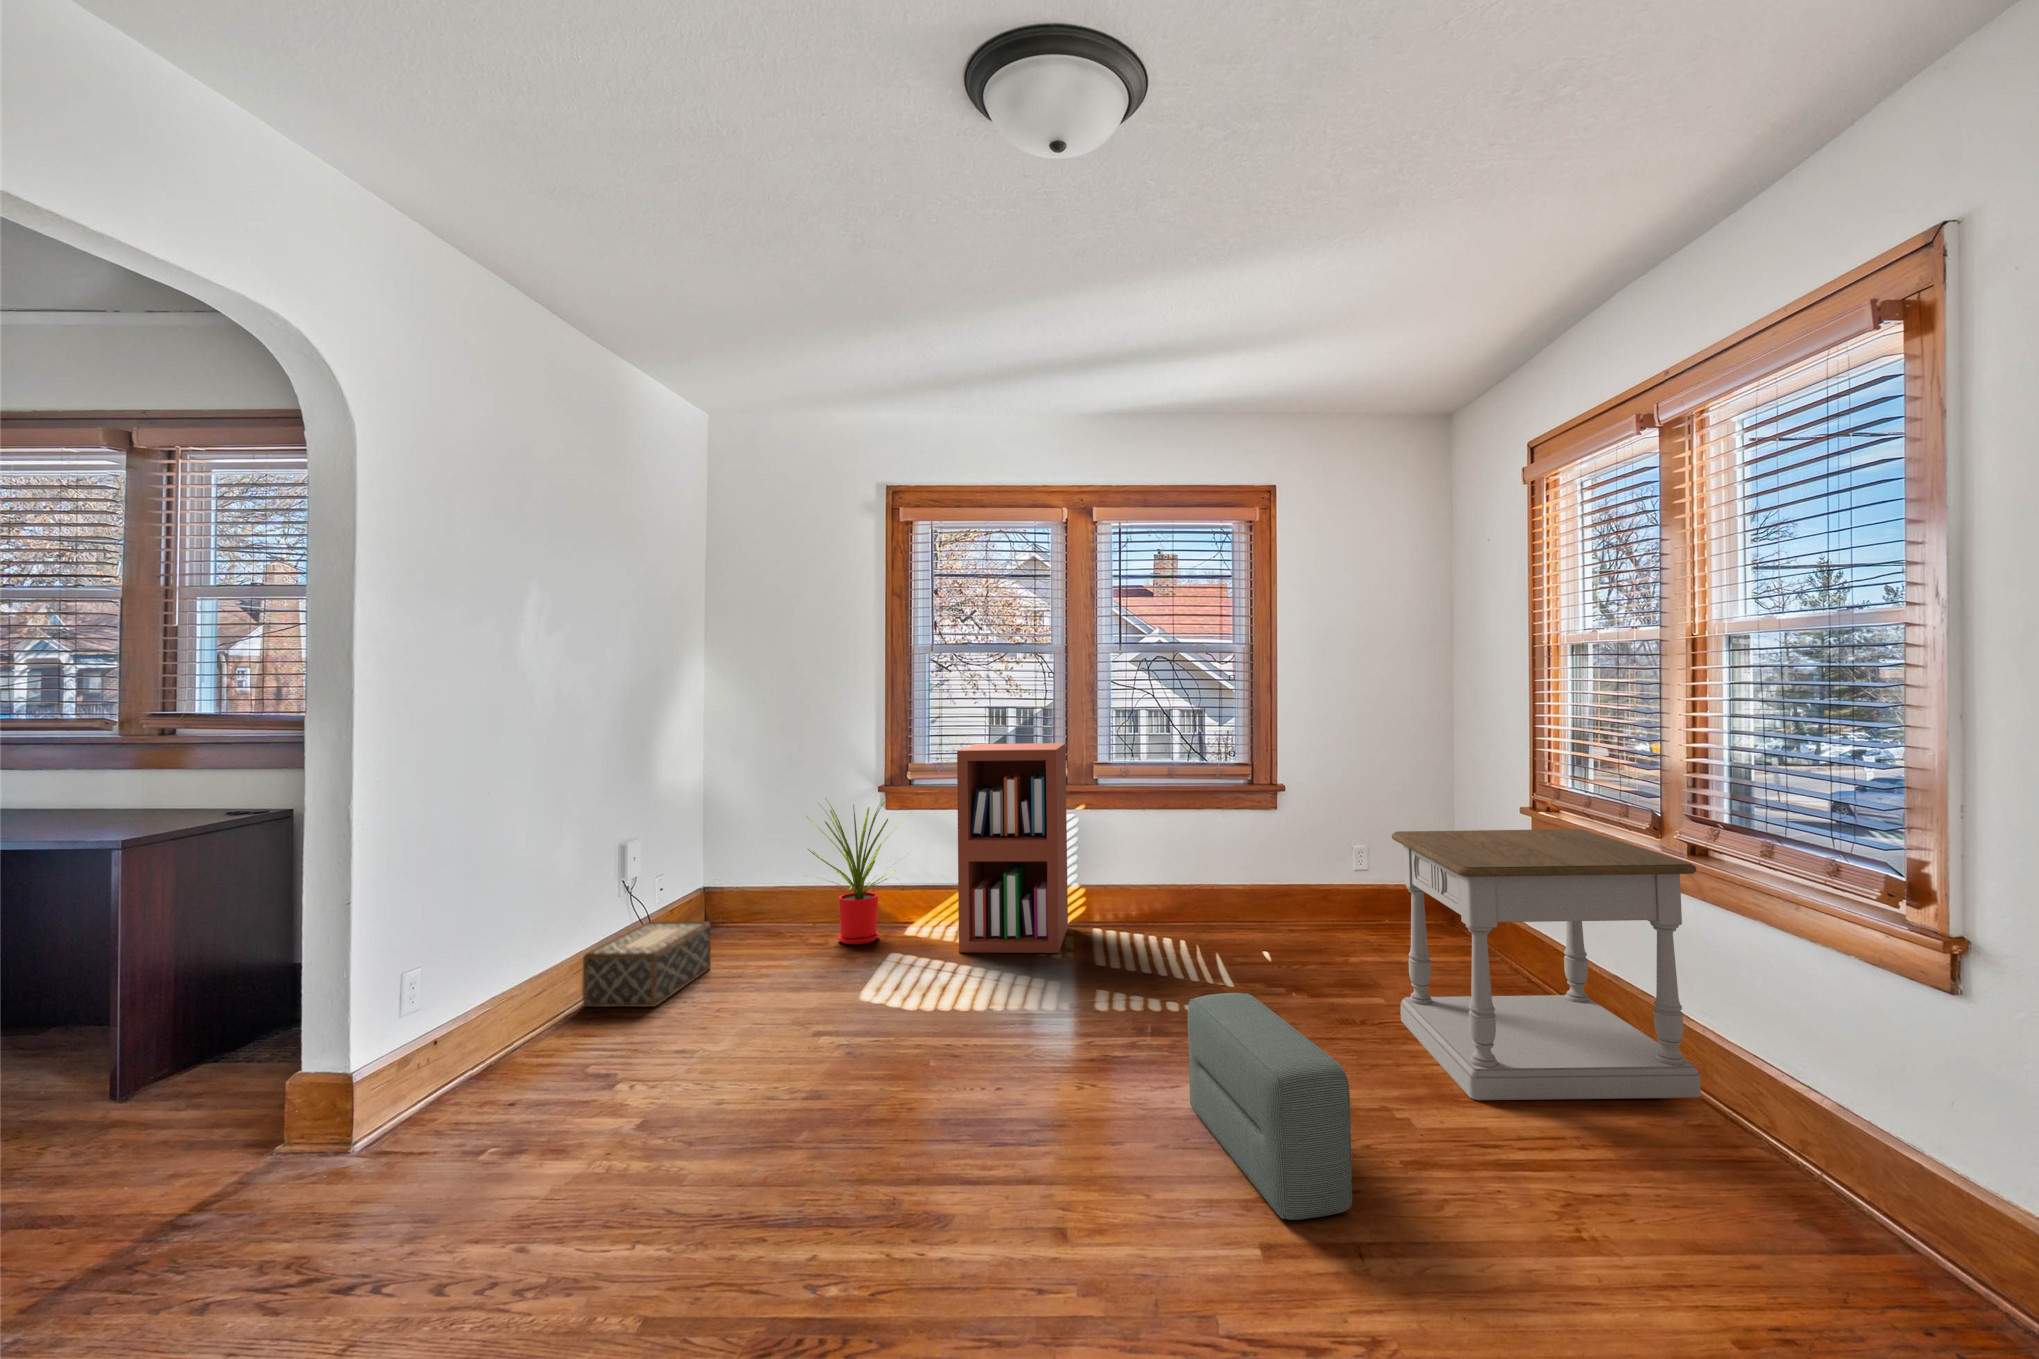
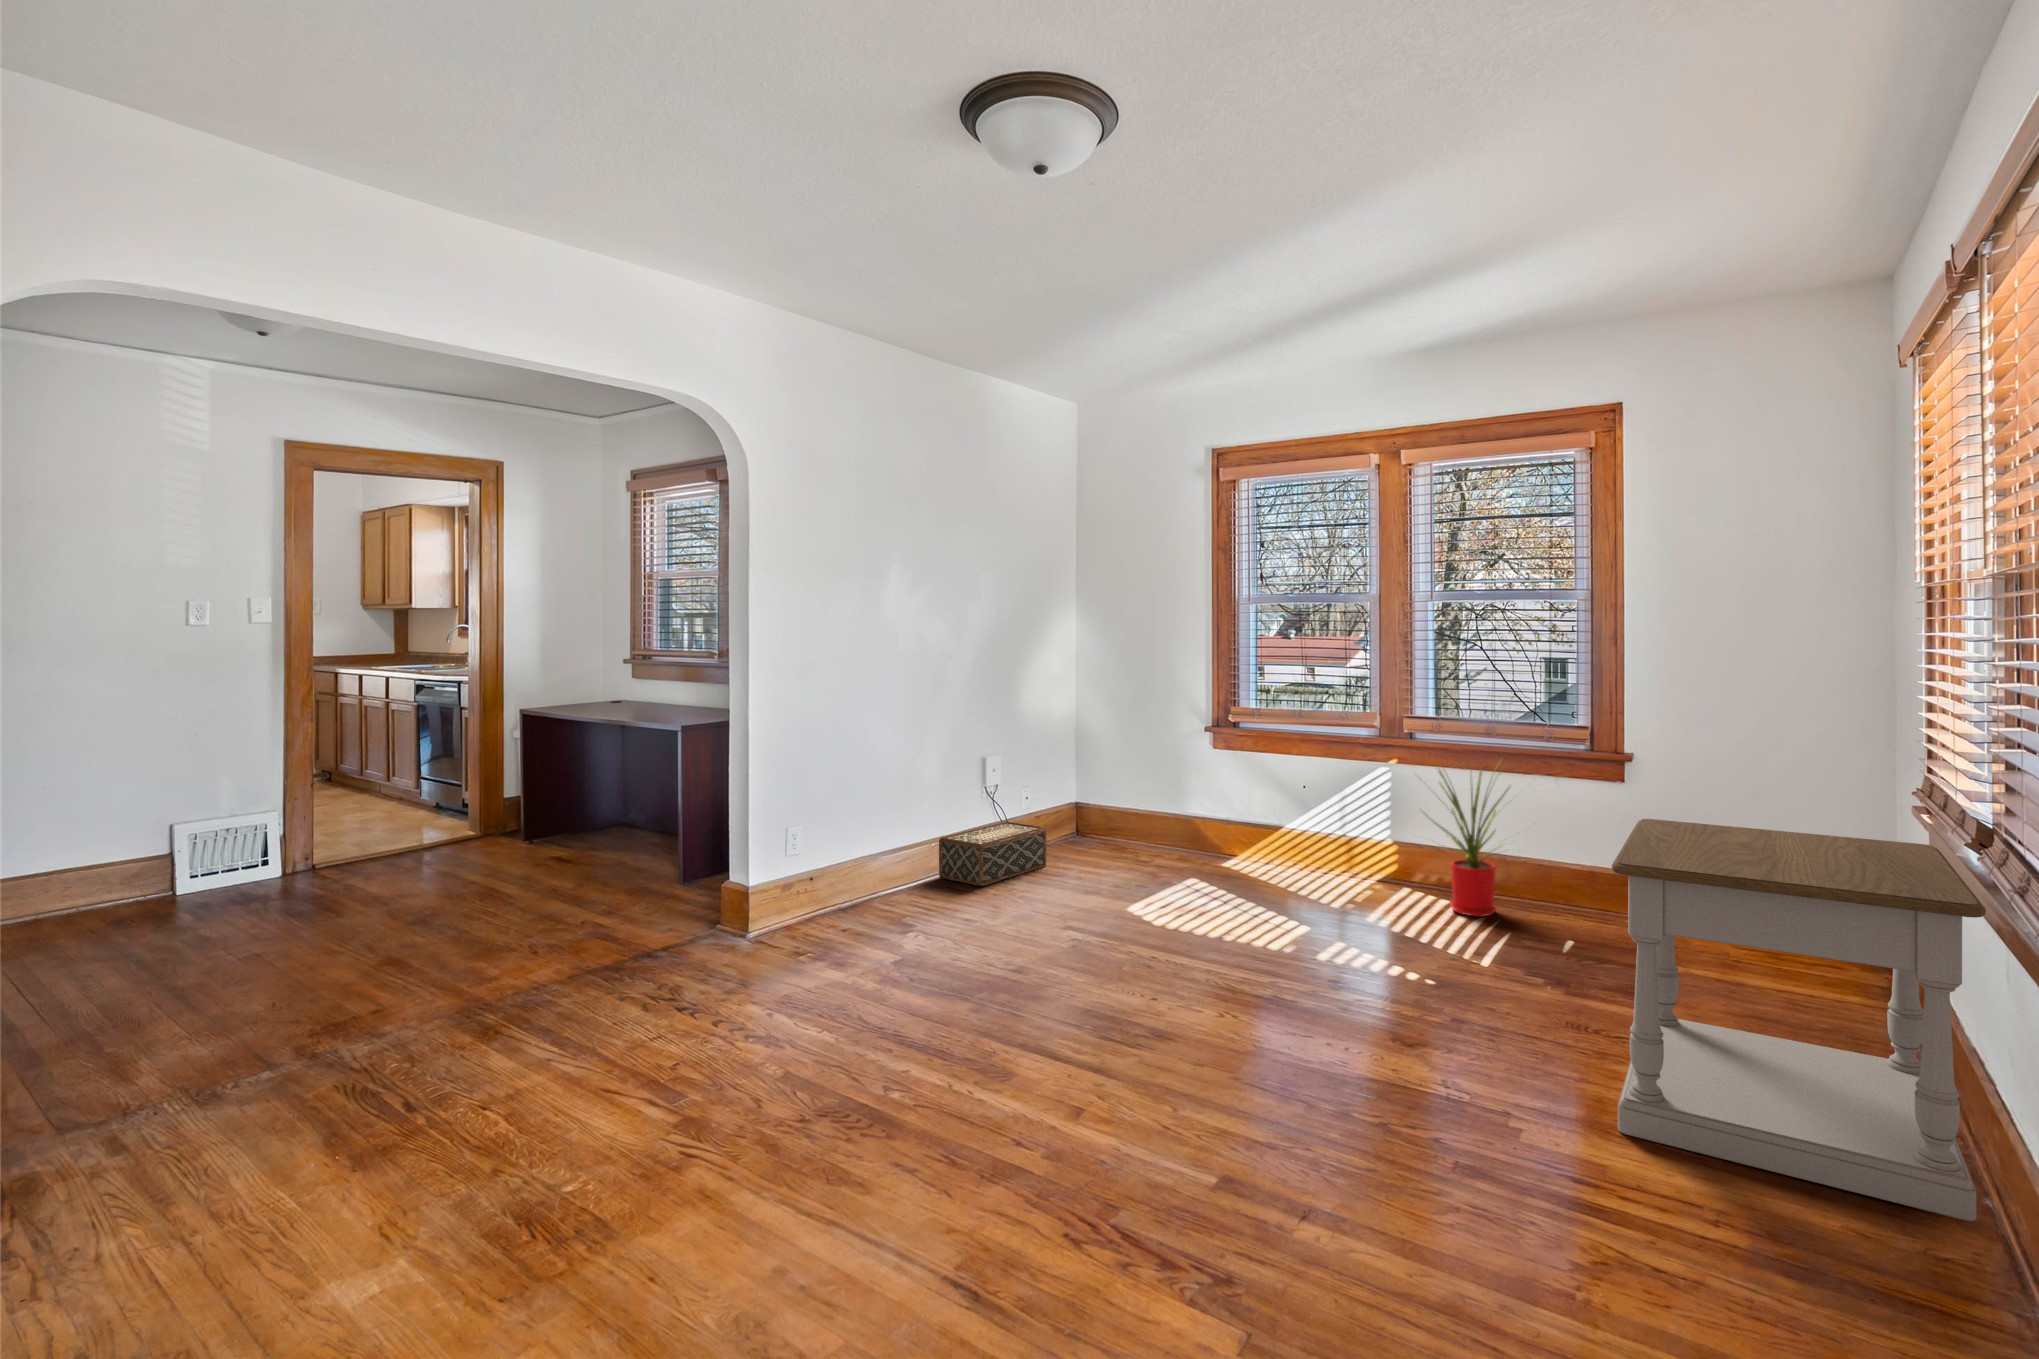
bookshelf: present [957,743,1068,953] -> none [1247,691,1377,903]
house plant: present [807,796,904,944] -> present [1419,763,1524,917]
pouf: present [1188,993,1352,1220] -> none [1260,951,1362,1174]

